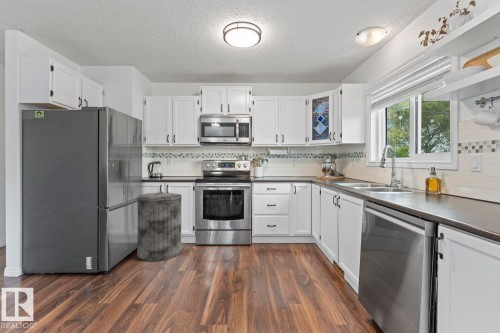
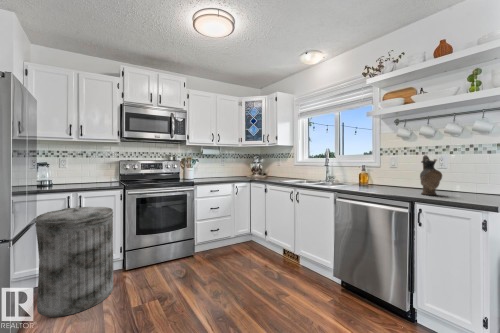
ceramic pitcher: none [450,151,480,207] -> present [420,155,442,195]

